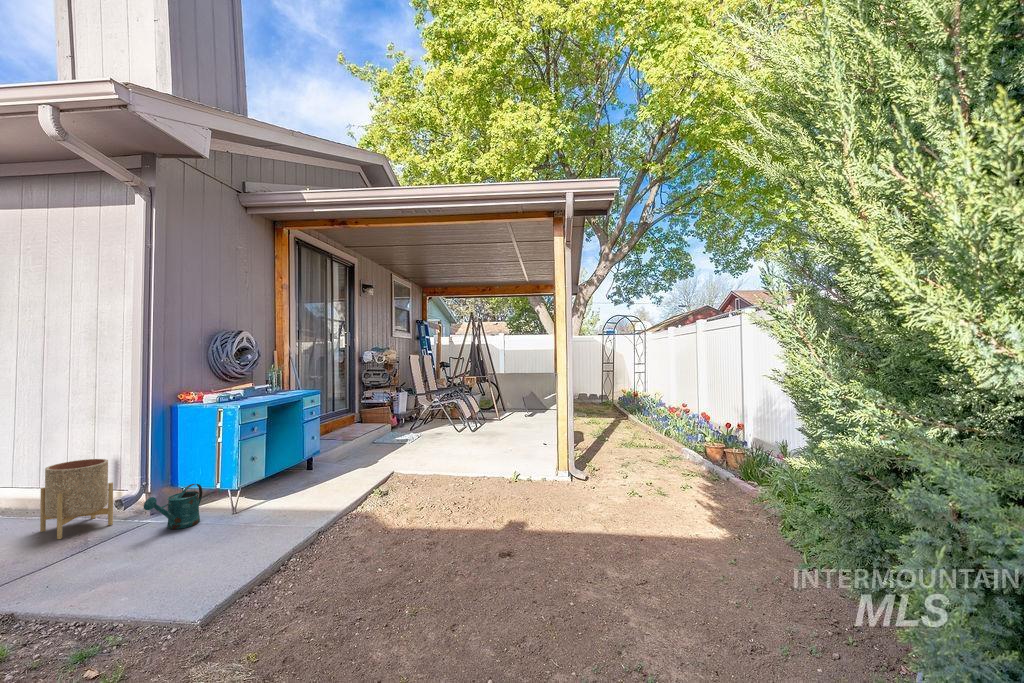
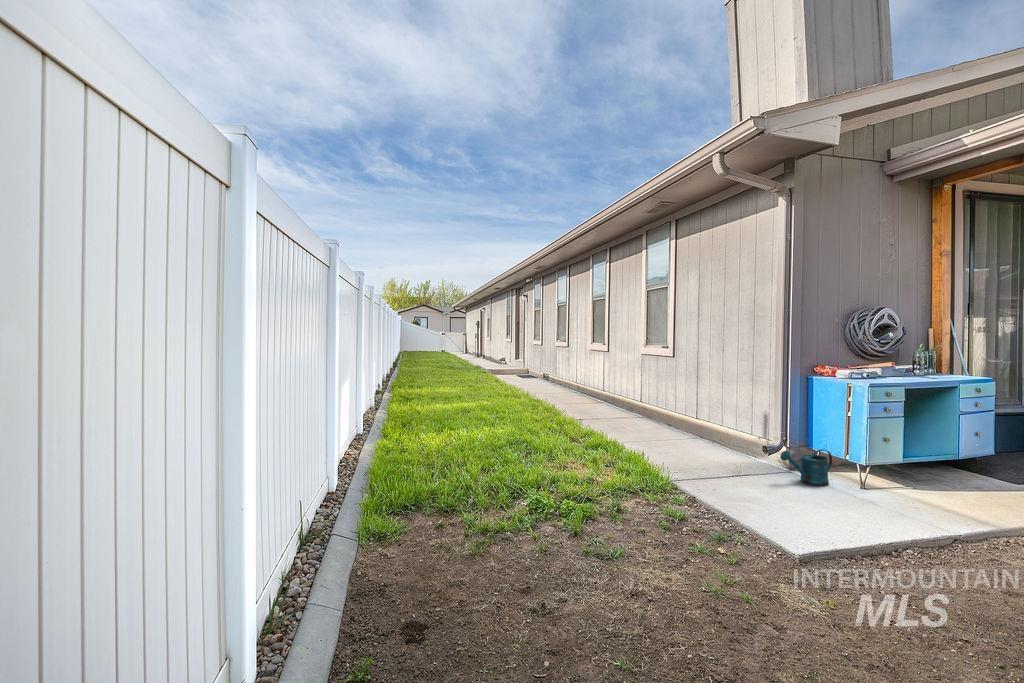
planter: present [40,459,113,539] -> none [722,411,764,466]

